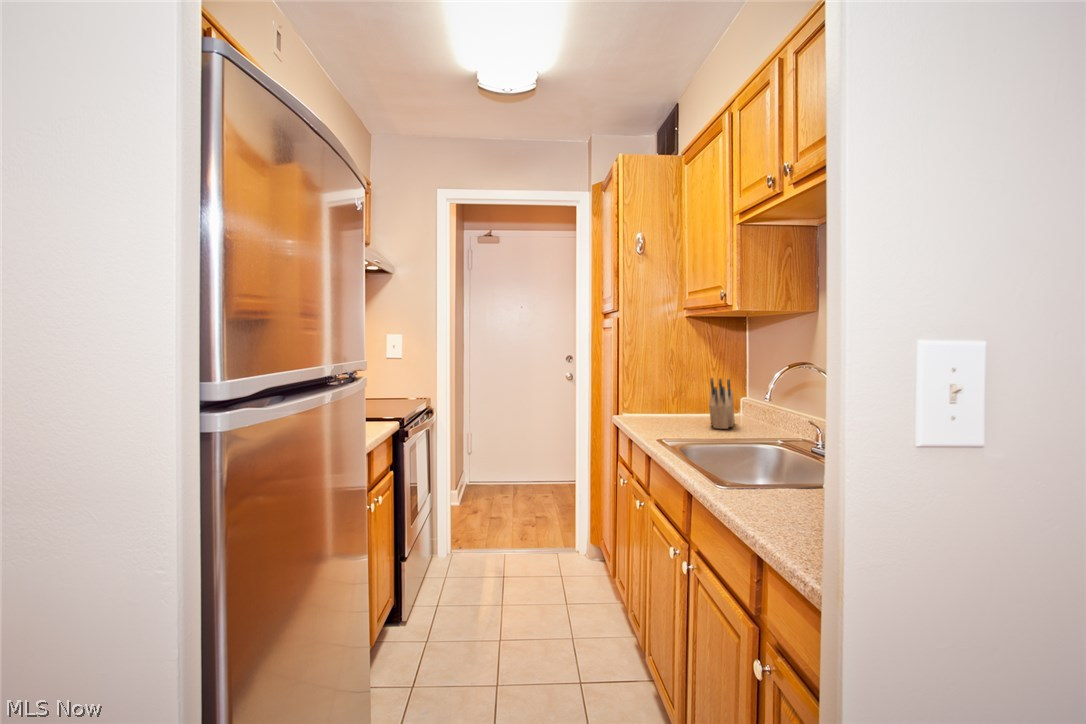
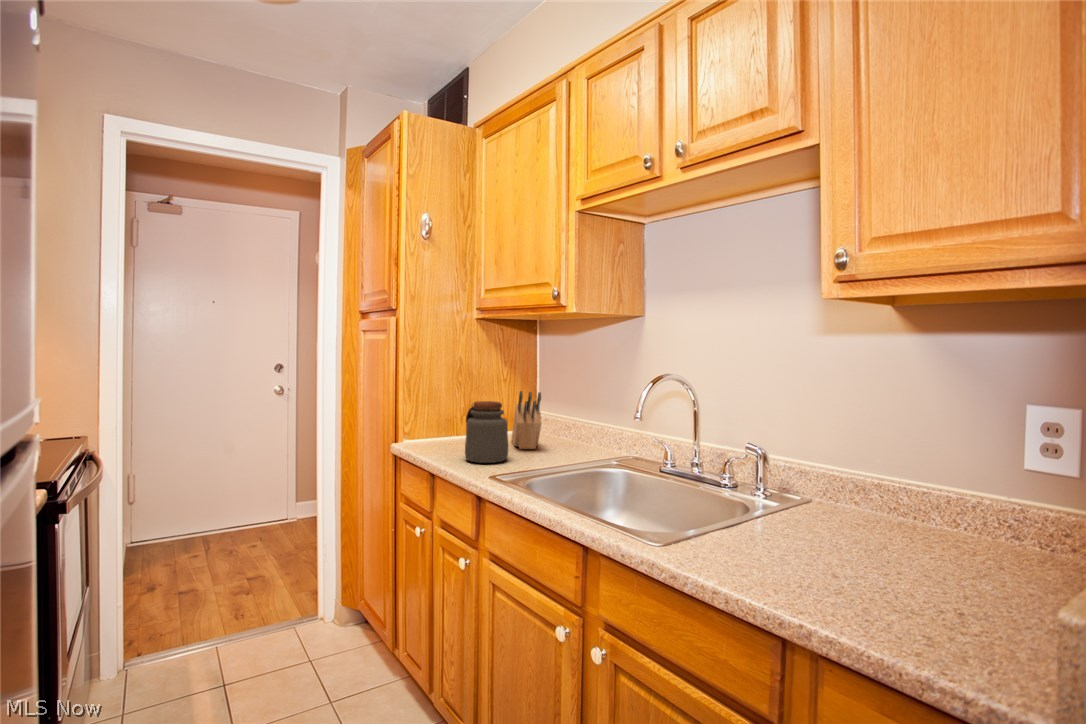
jar: none [658,385,695,435] -> present [465,401,508,463]

